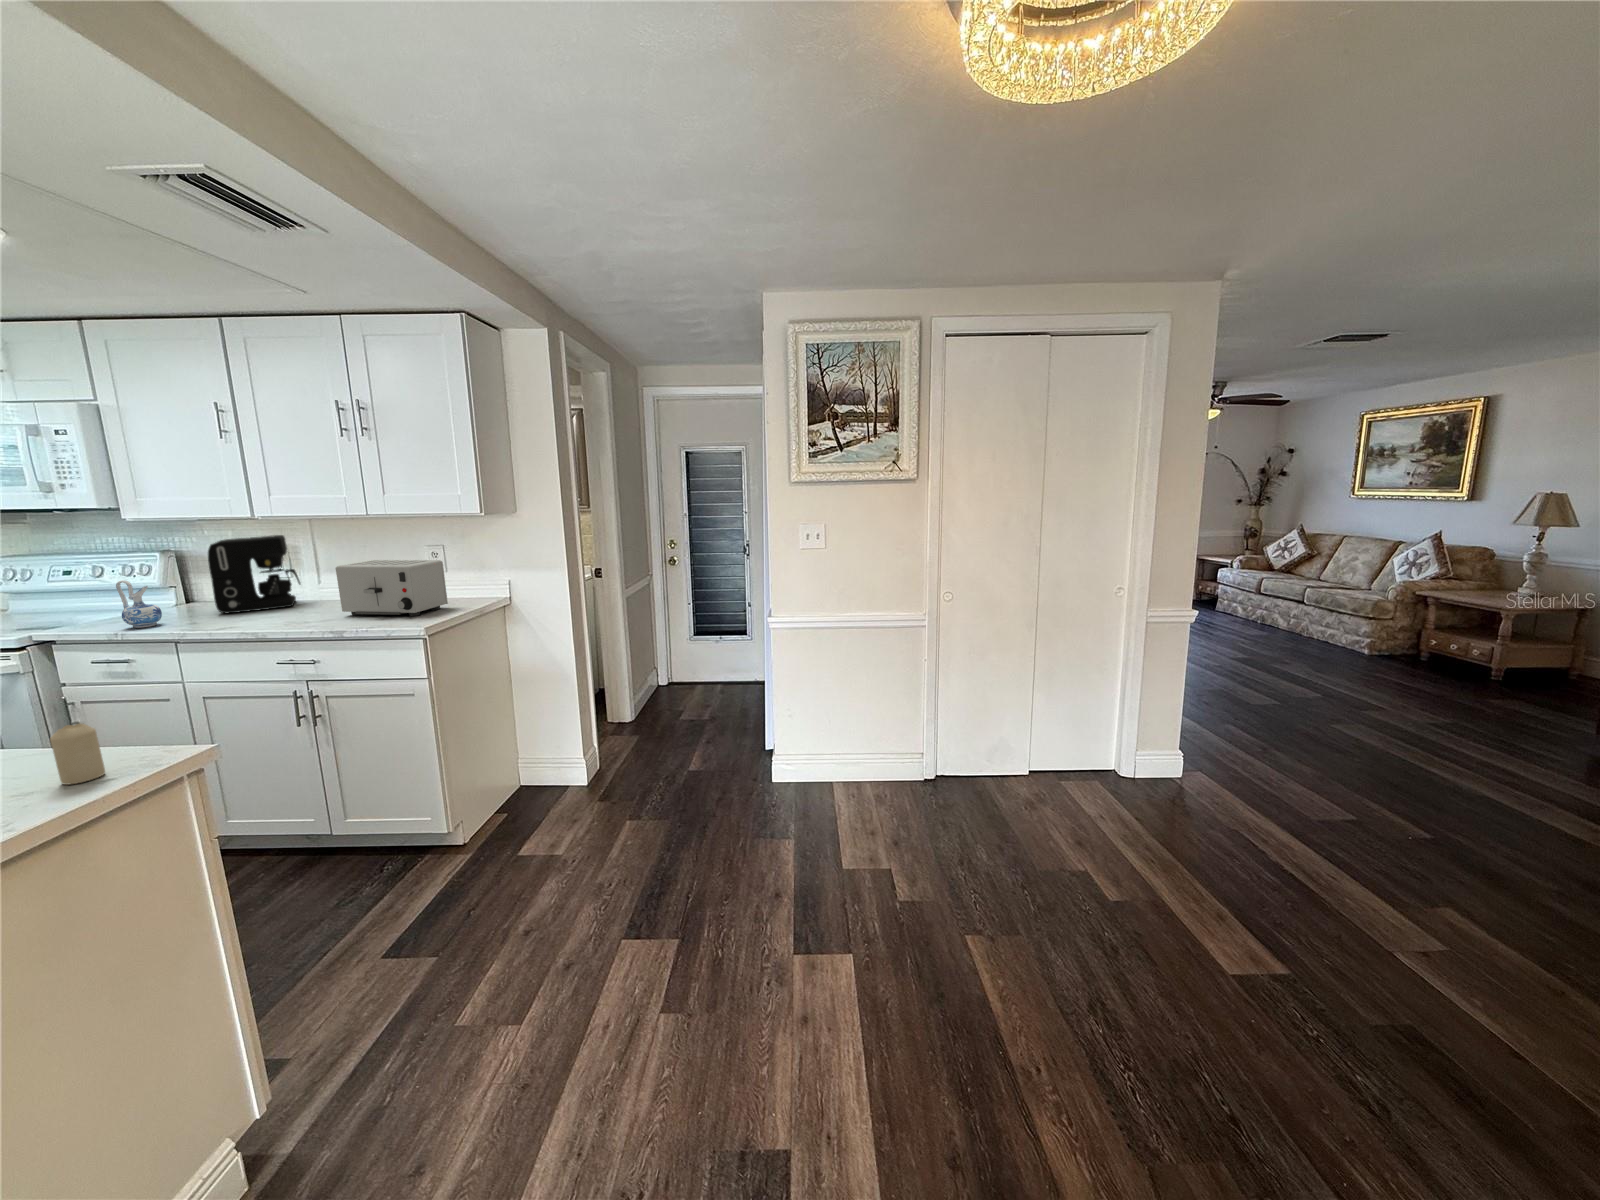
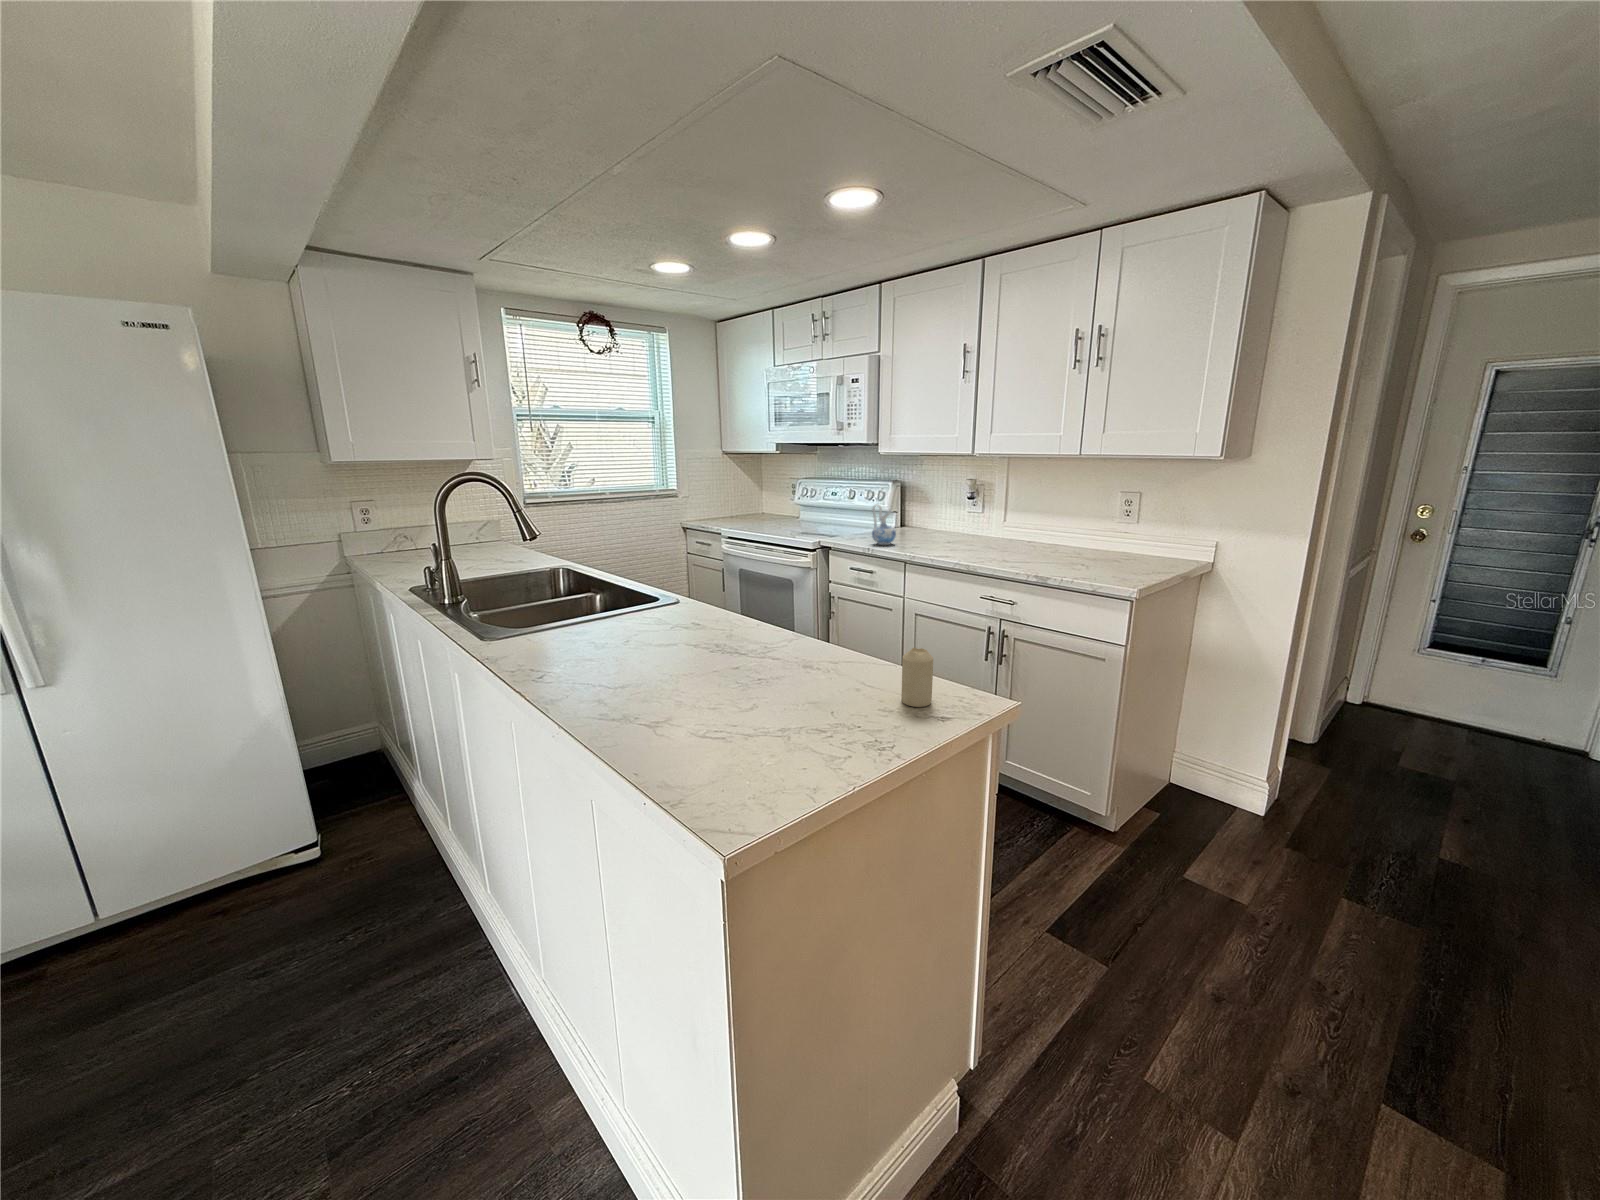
coffee maker: present [208,535,300,613] -> none [929,473,993,542]
toaster: present [336,560,448,616] -> none [1038,505,1154,572]

